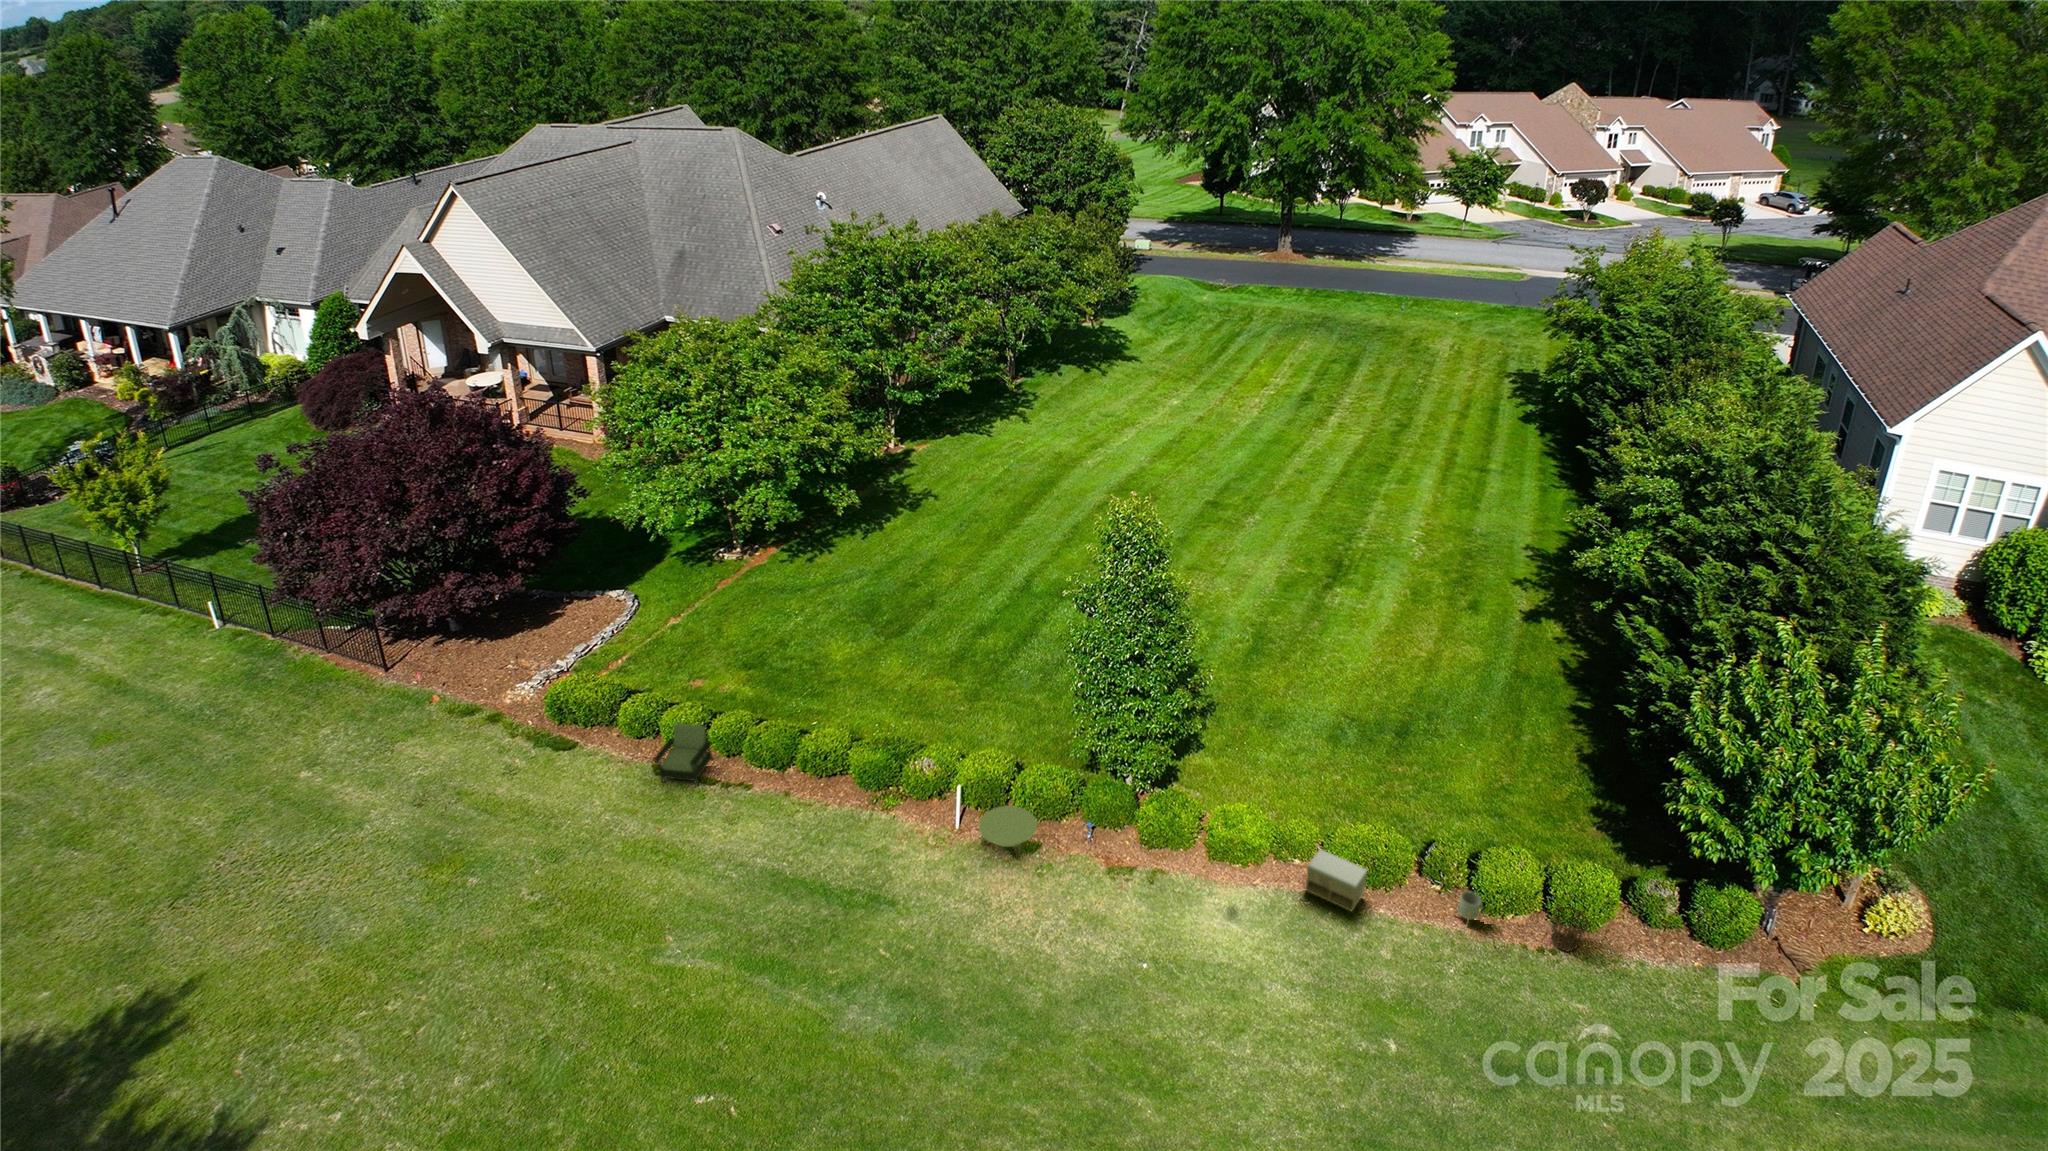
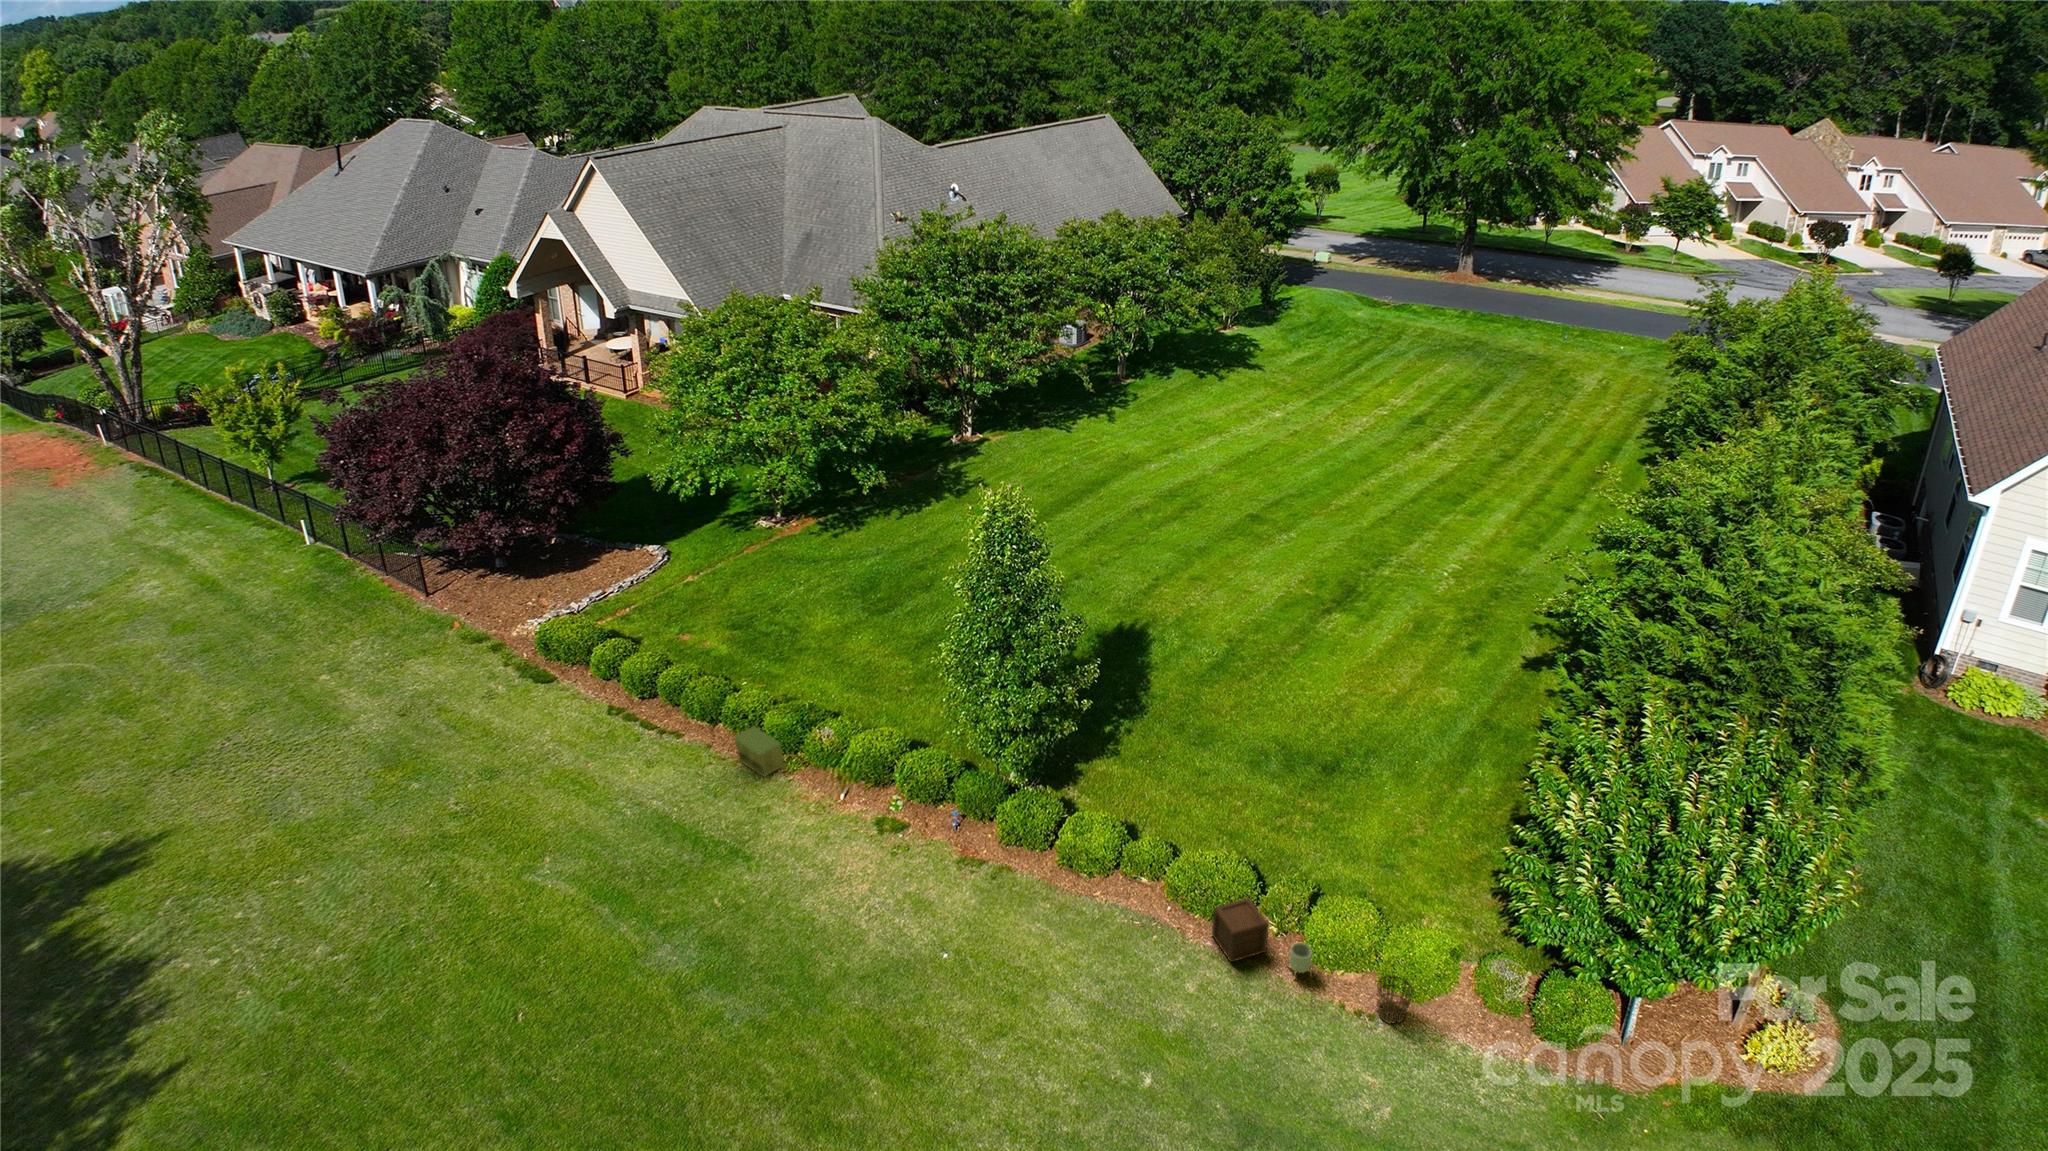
armchair: present [653,723,713,786] -> none [599,668,660,729]
round table: present [978,806,1037,860] -> none [851,787,910,840]
storage bench: present [1305,850,1368,911] -> present [734,726,783,777]
wooden crate: none [1374,857,1436,922] -> present [1212,898,1269,962]

